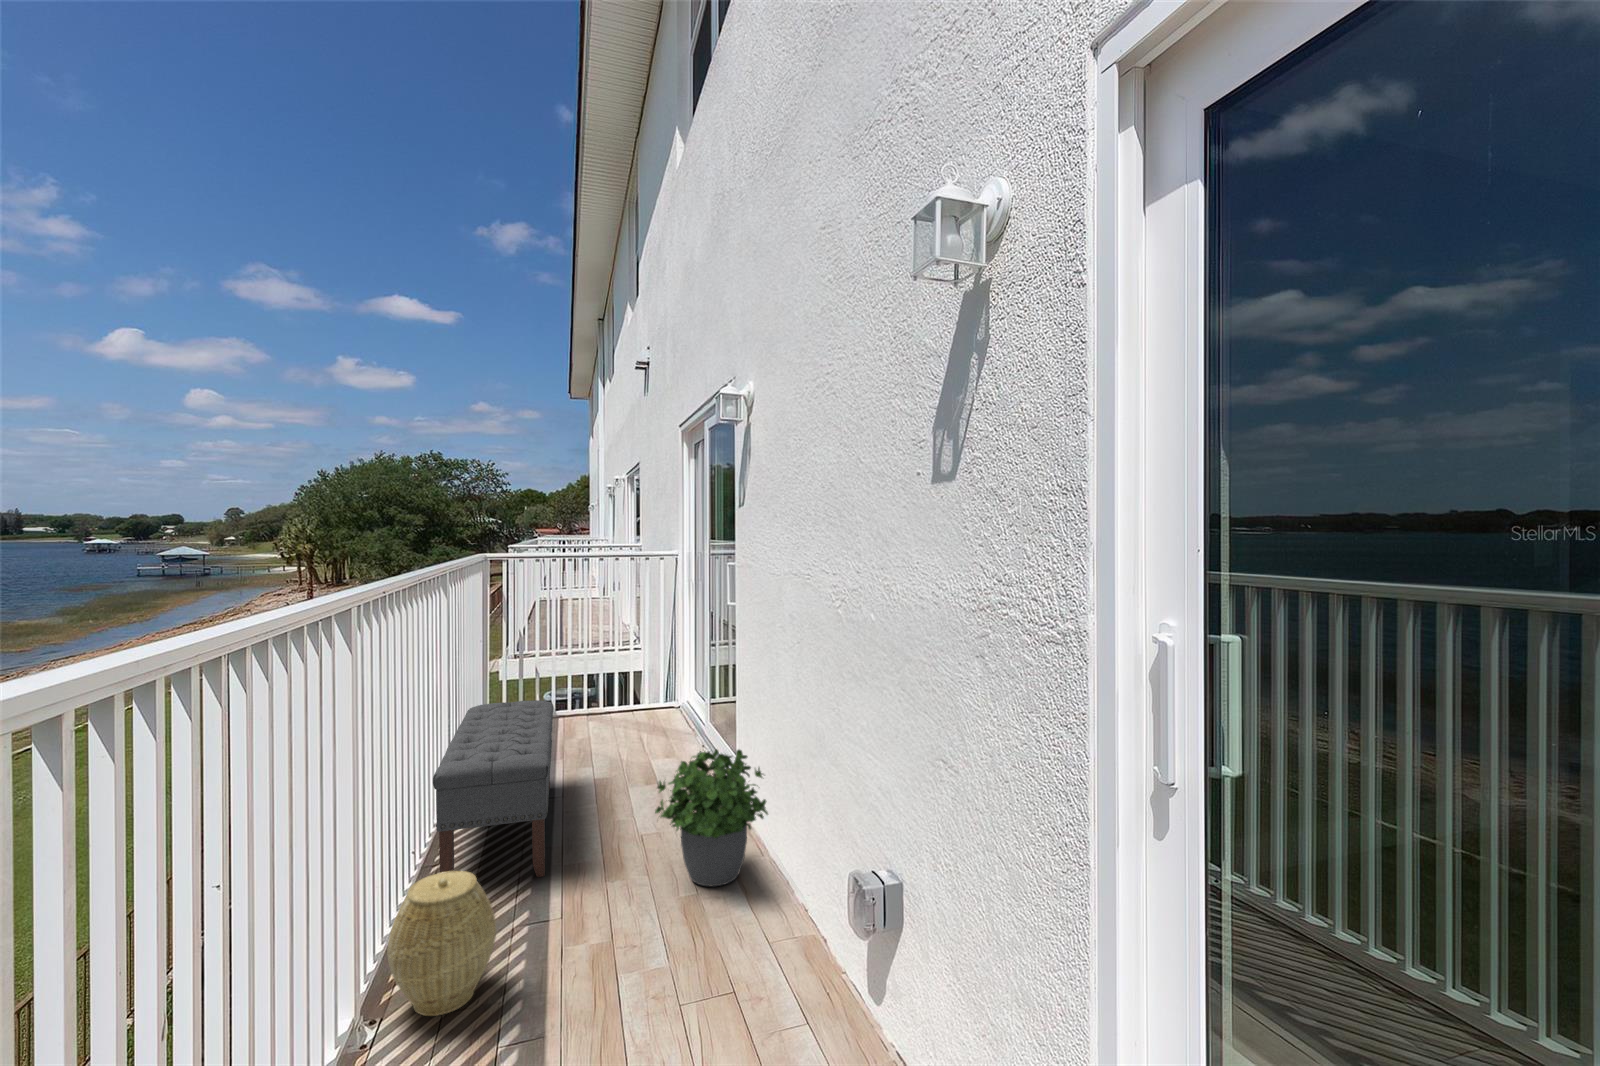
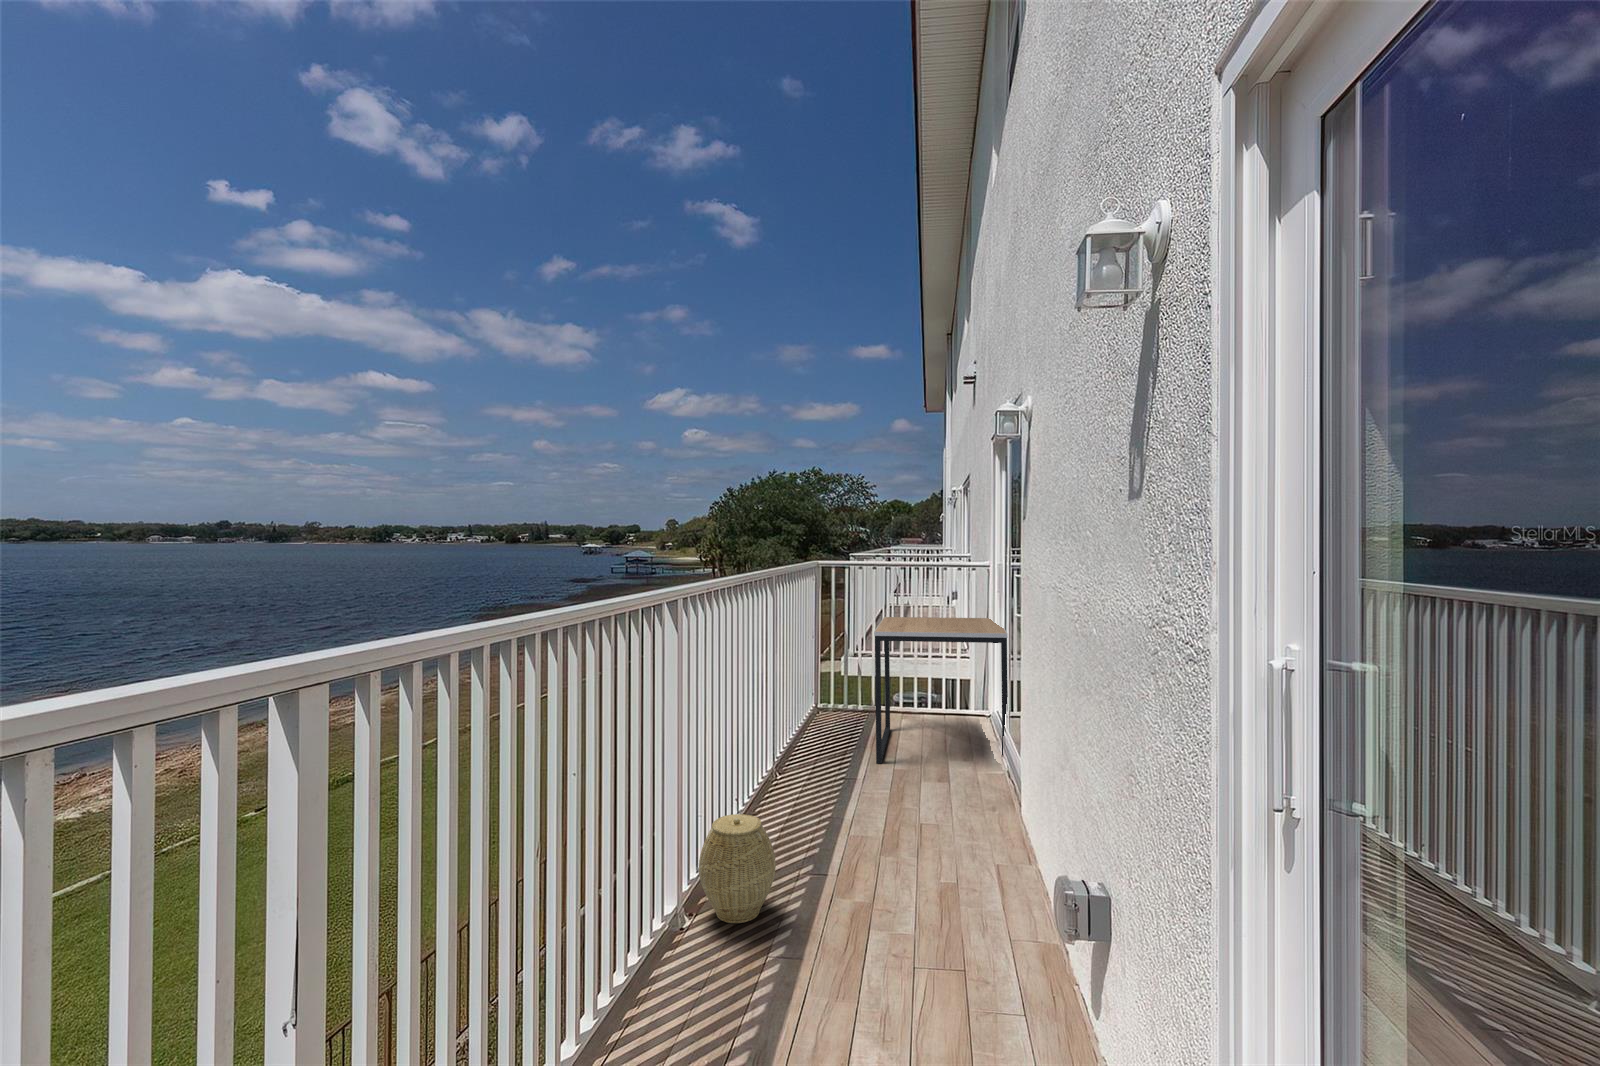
side table: none [568,608,711,776] -> present [874,617,1008,764]
bench: present [433,700,553,877] -> none [748,691,859,841]
potted plant: present [655,749,768,886] -> none [921,749,1030,880]

